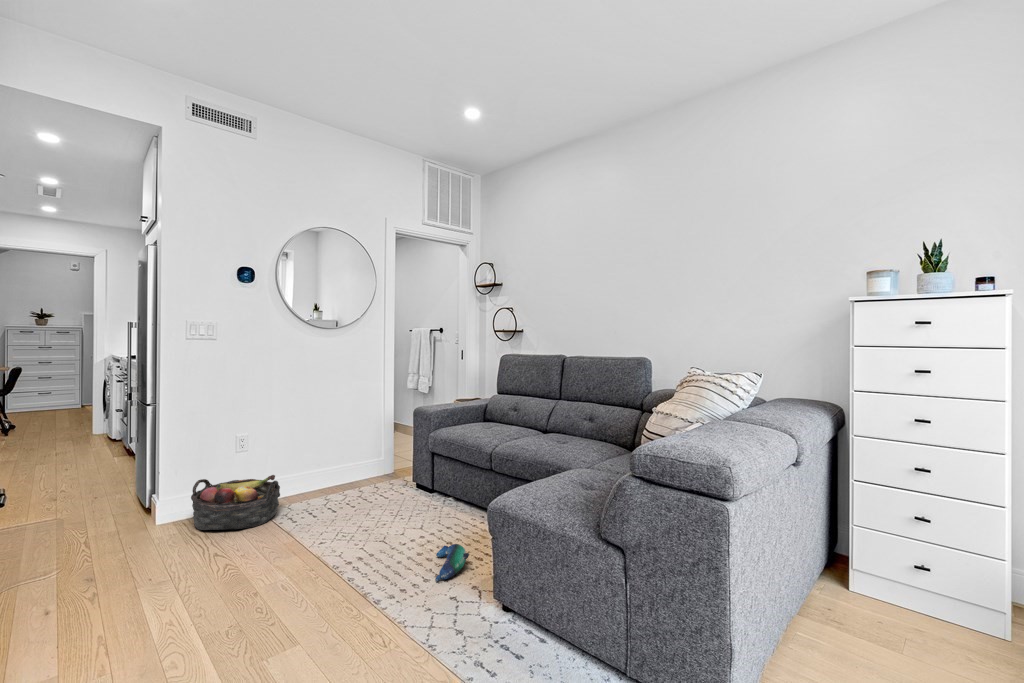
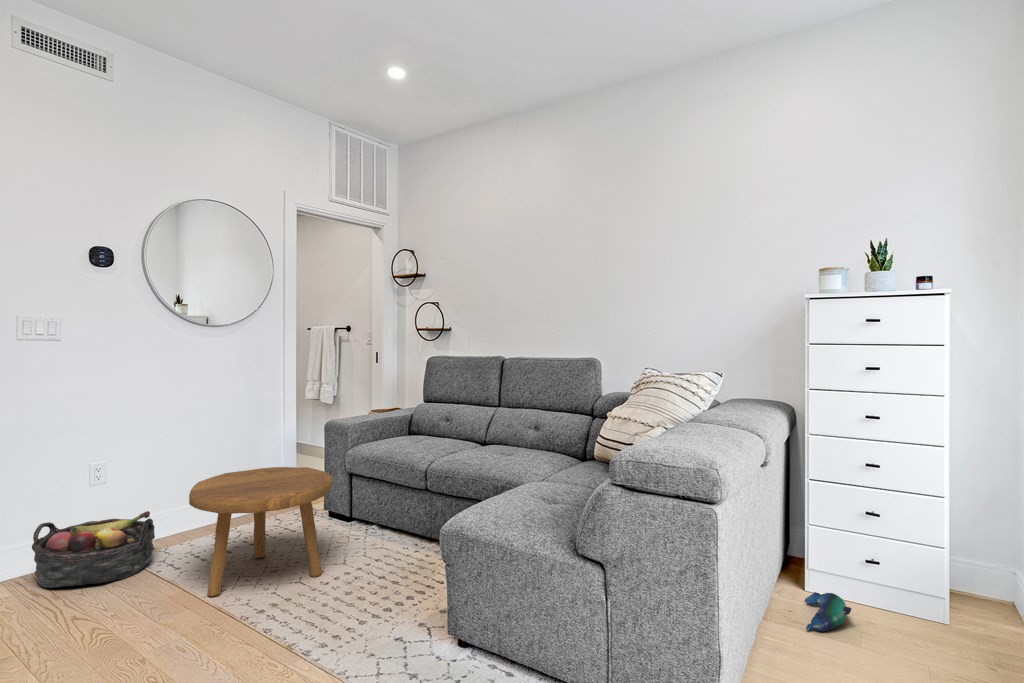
footstool: none [299,444,412,547] -> present [189,467,332,596]
plush toy: present [435,544,469,581] -> present [804,592,851,631]

